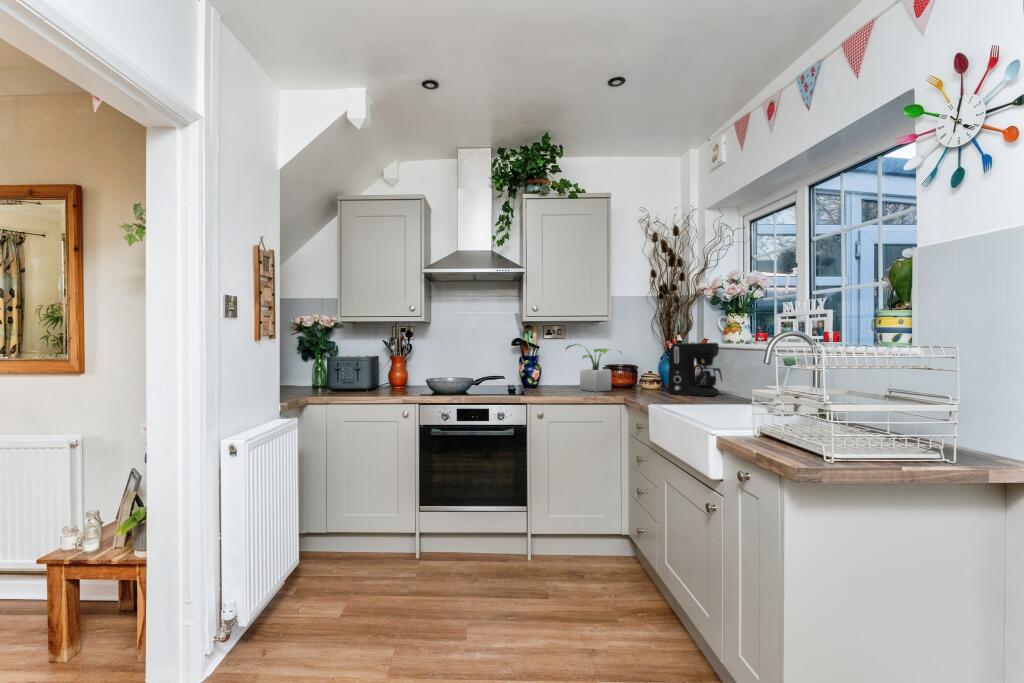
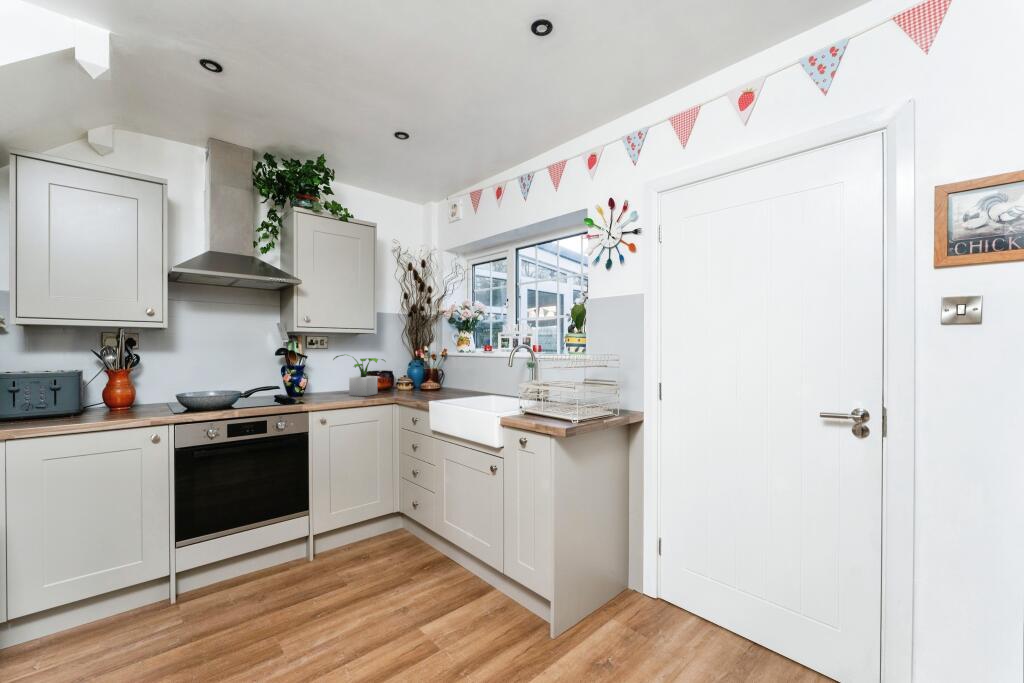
coffee maker: present [668,343,722,396] -> none [426,352,464,393]

